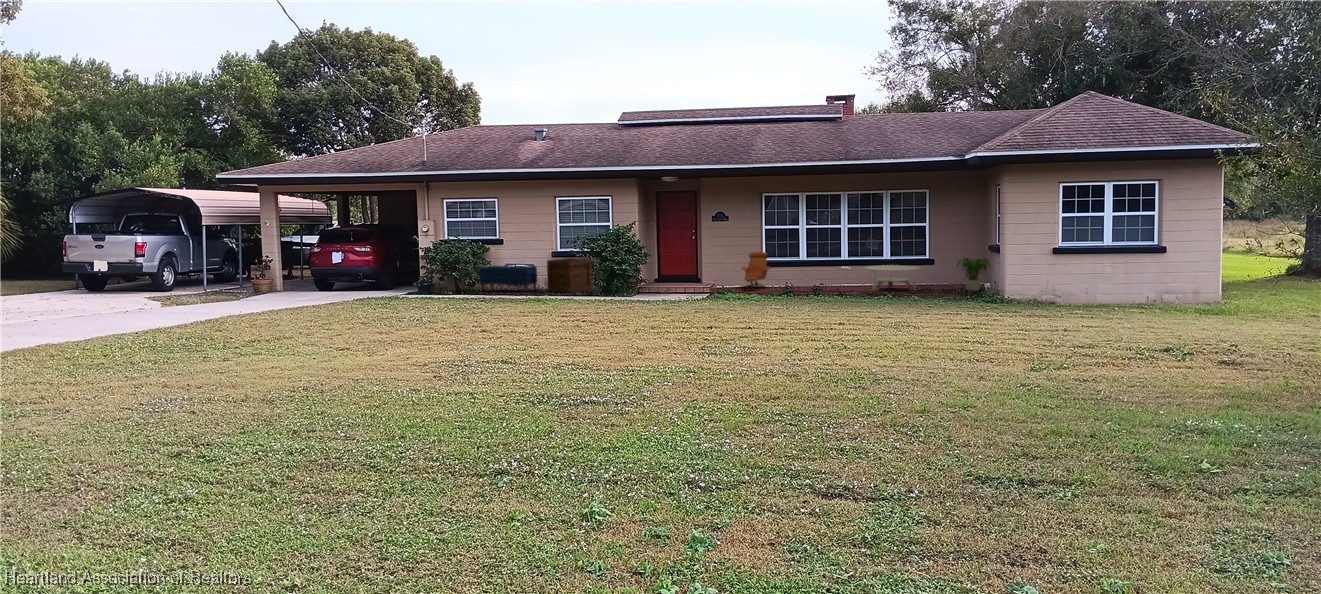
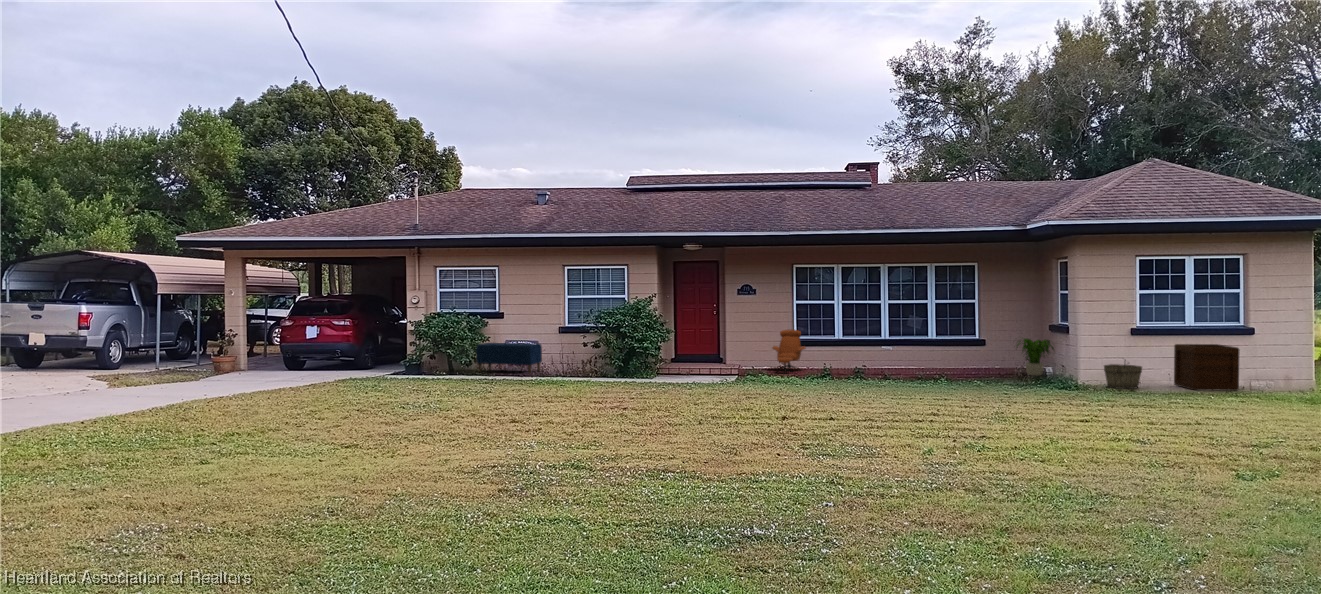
wooden crate: present [547,258,592,293] -> present [1174,344,1240,391]
round table: present [866,265,920,291] -> none [912,346,976,375]
wooden bucket: none [1027,274,1061,301] -> present [1104,360,1142,389]

